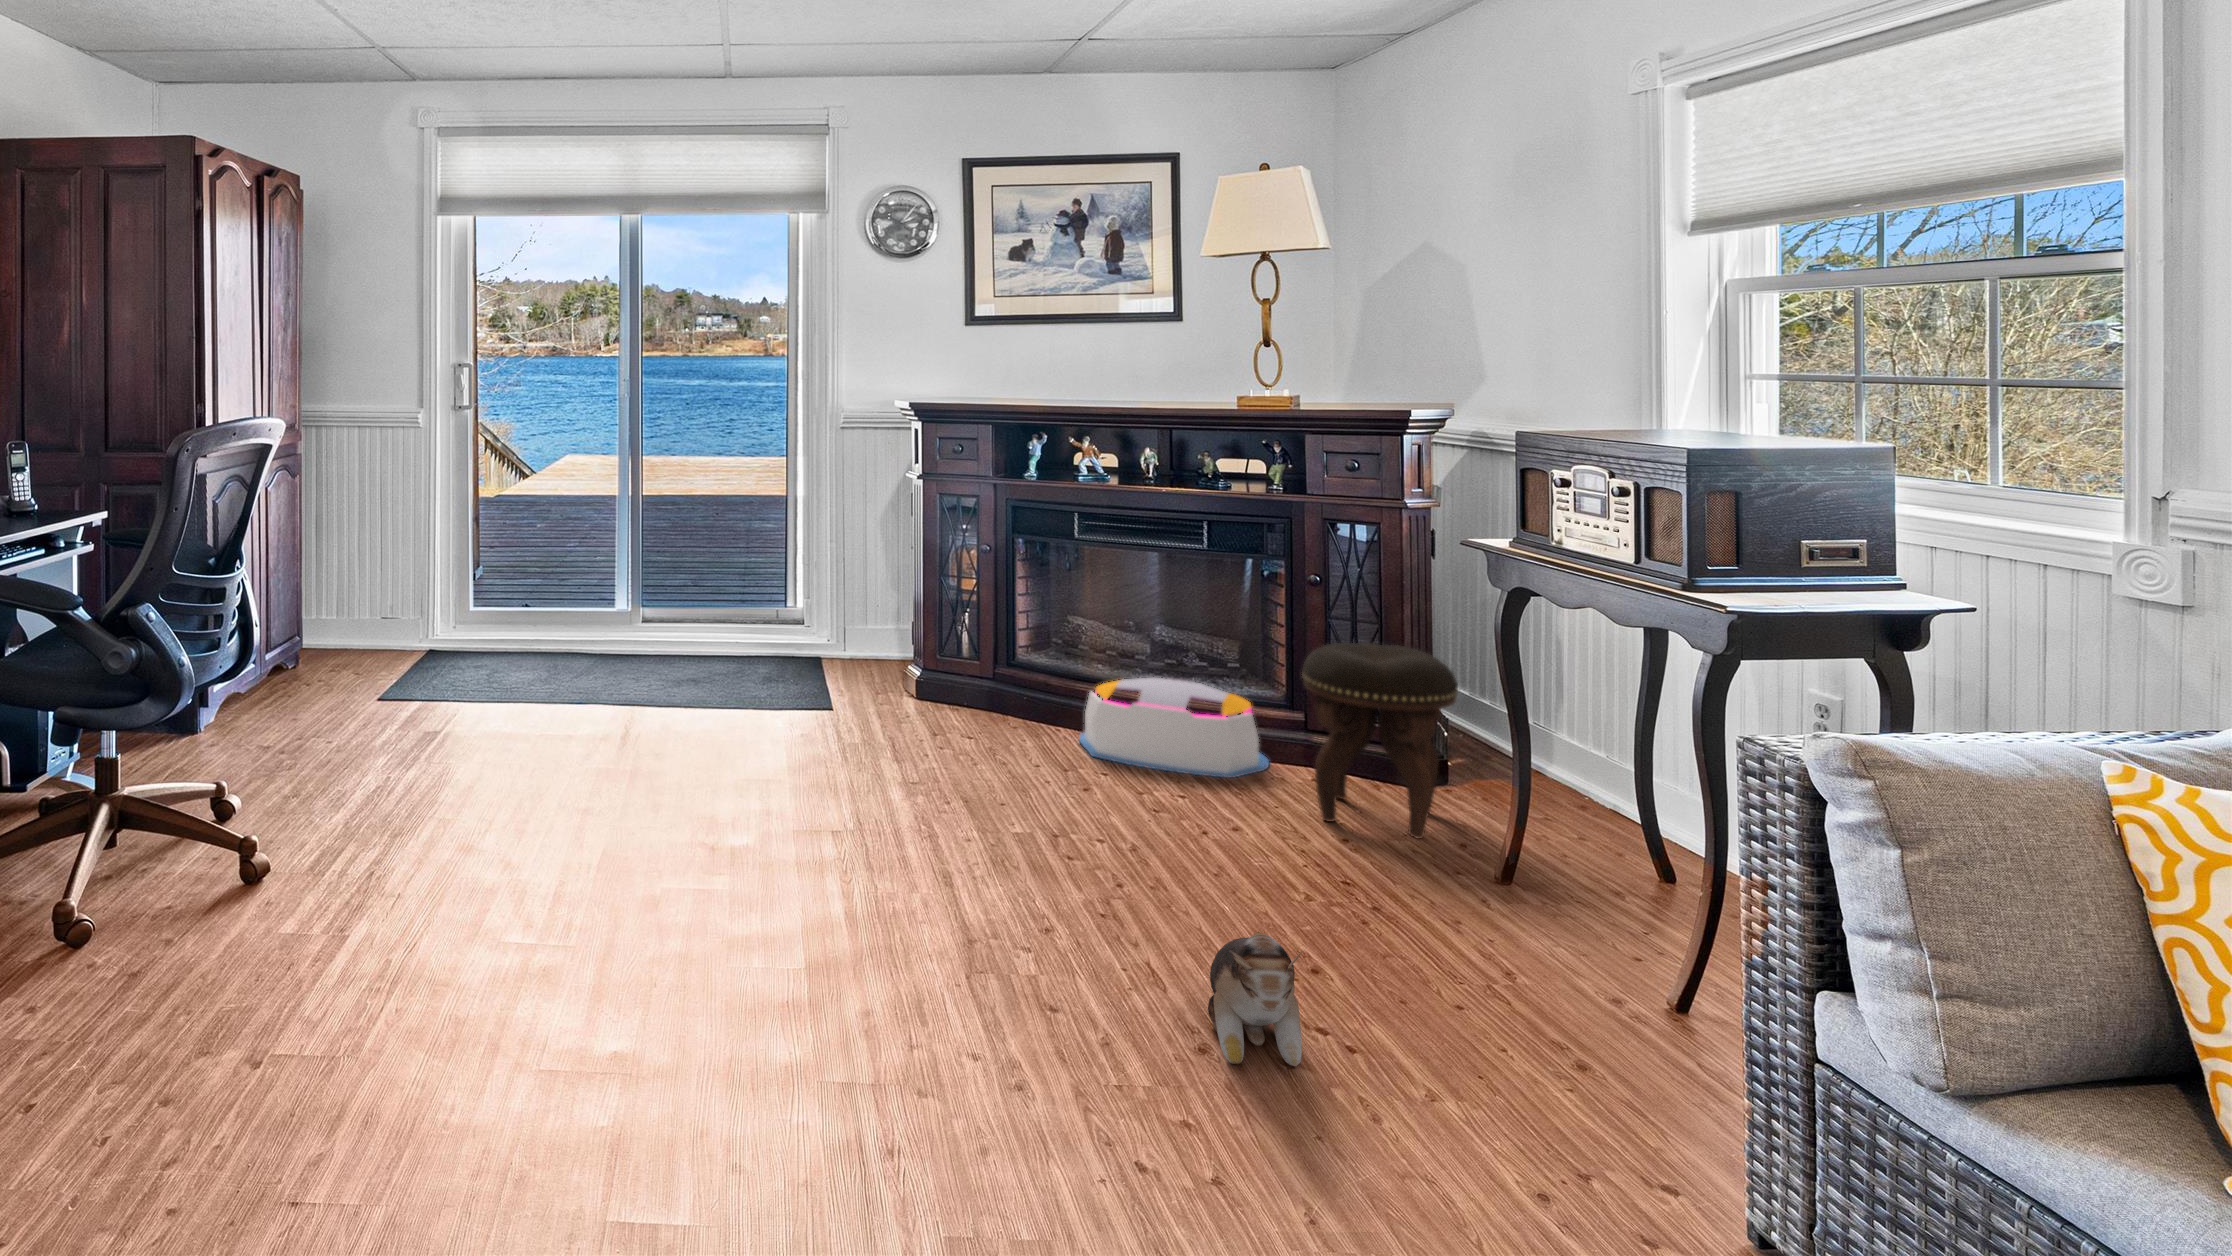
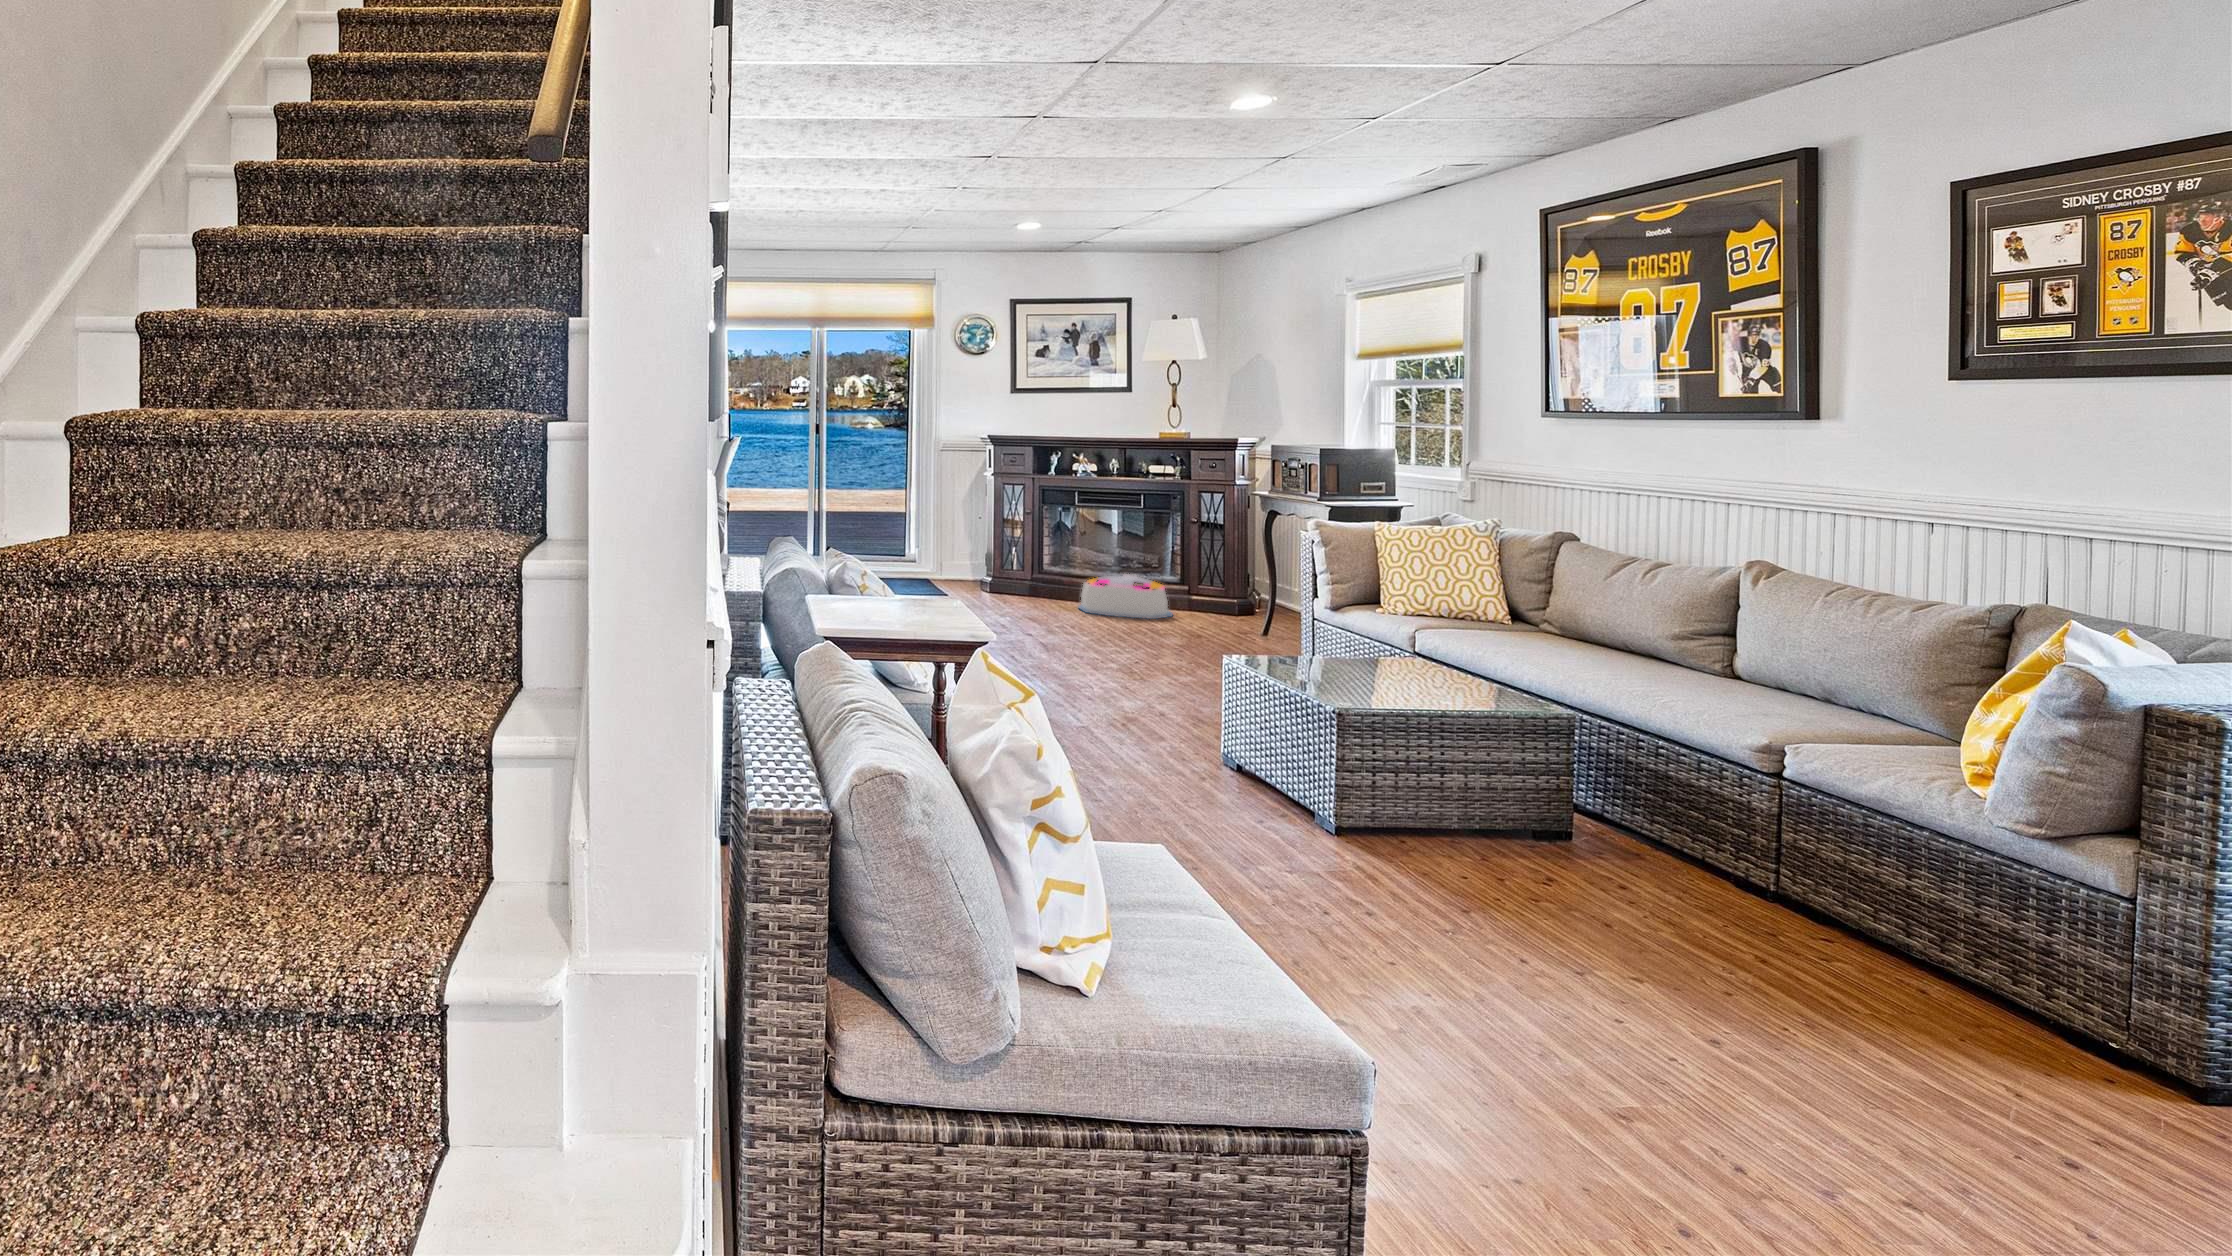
footstool: present [1302,643,1458,838] -> none [1186,549,1255,634]
plush toy: present [1208,931,1302,1066] -> none [1137,624,1170,674]

